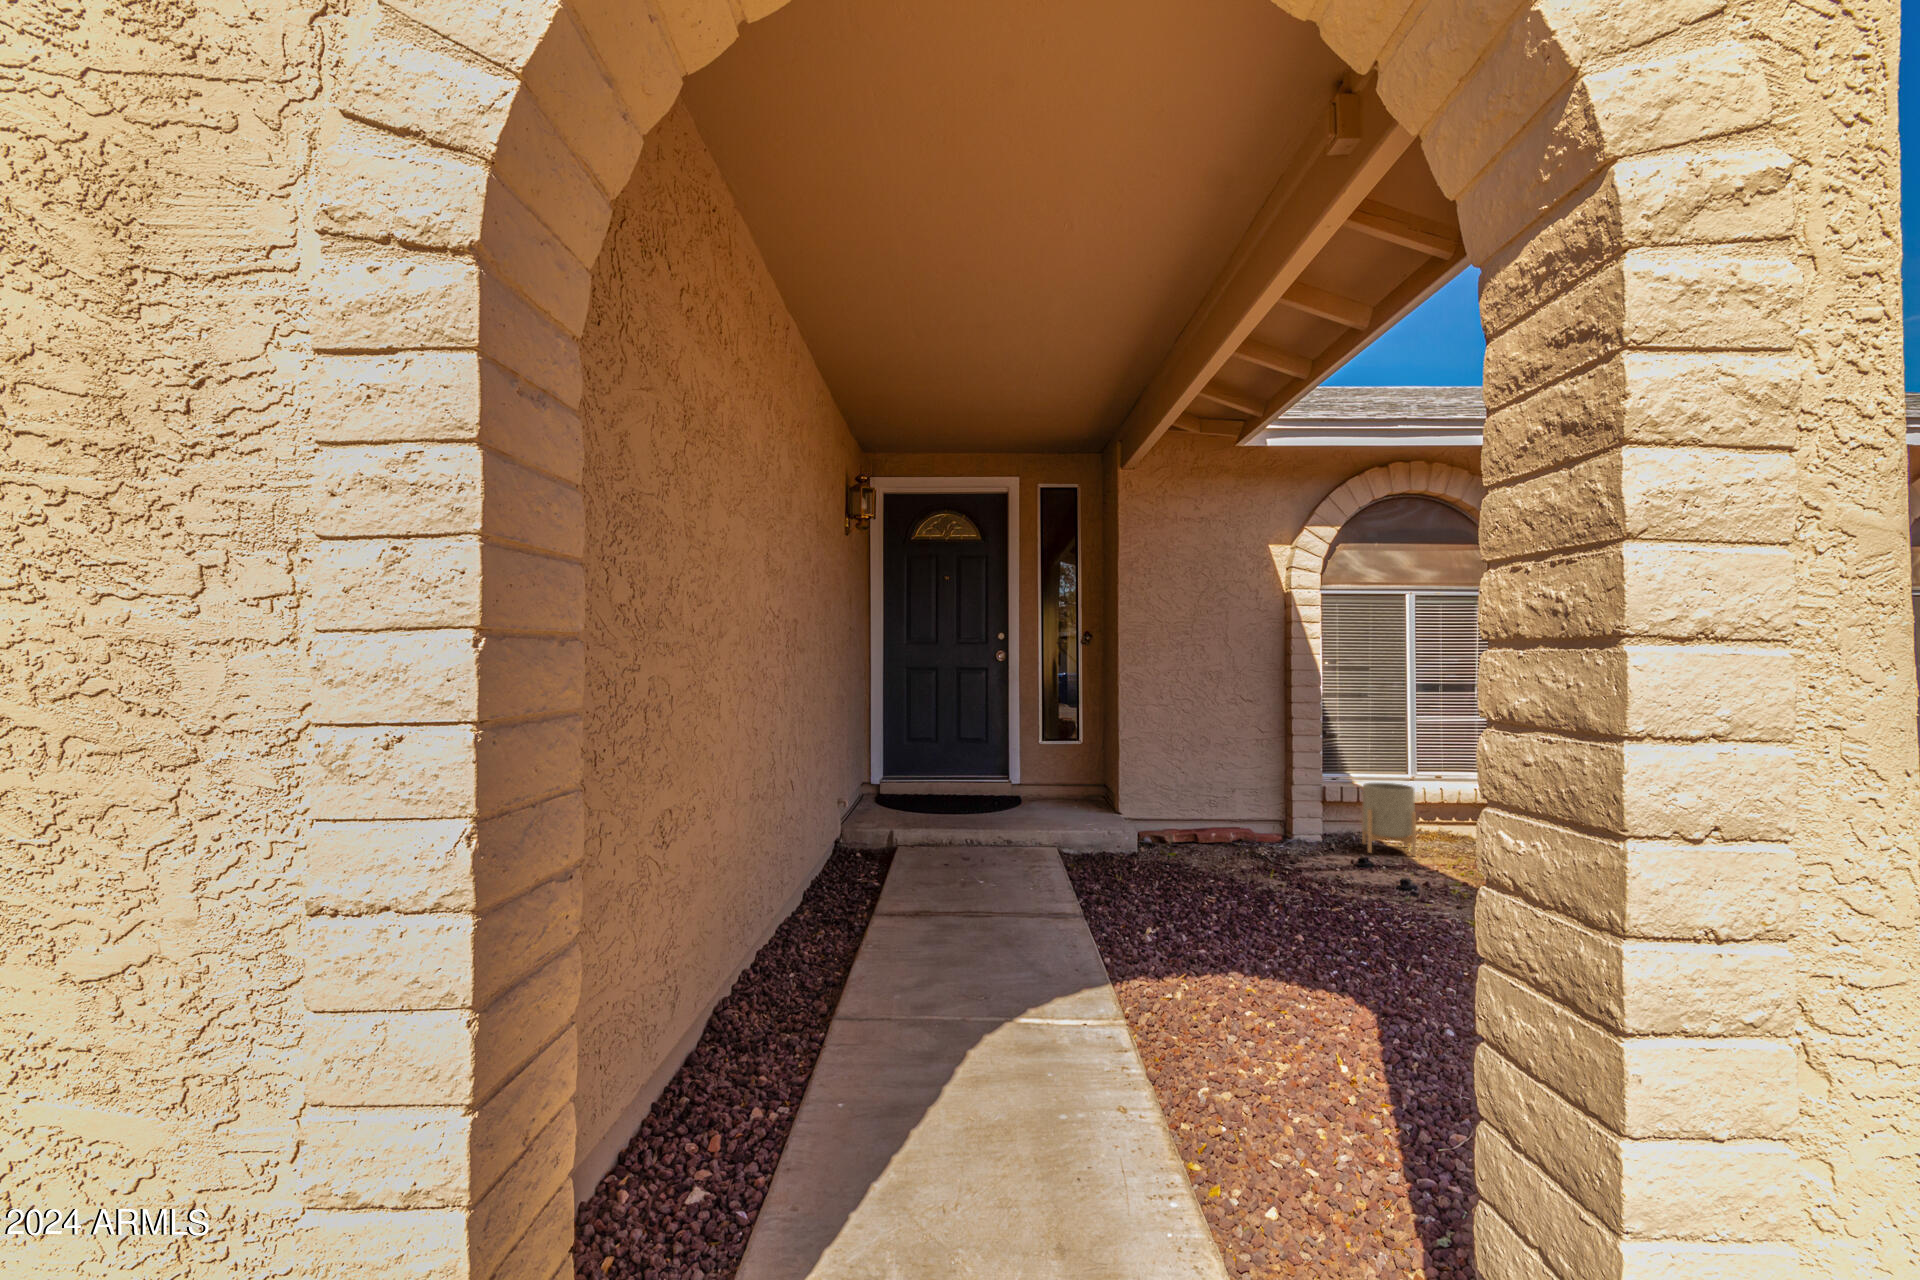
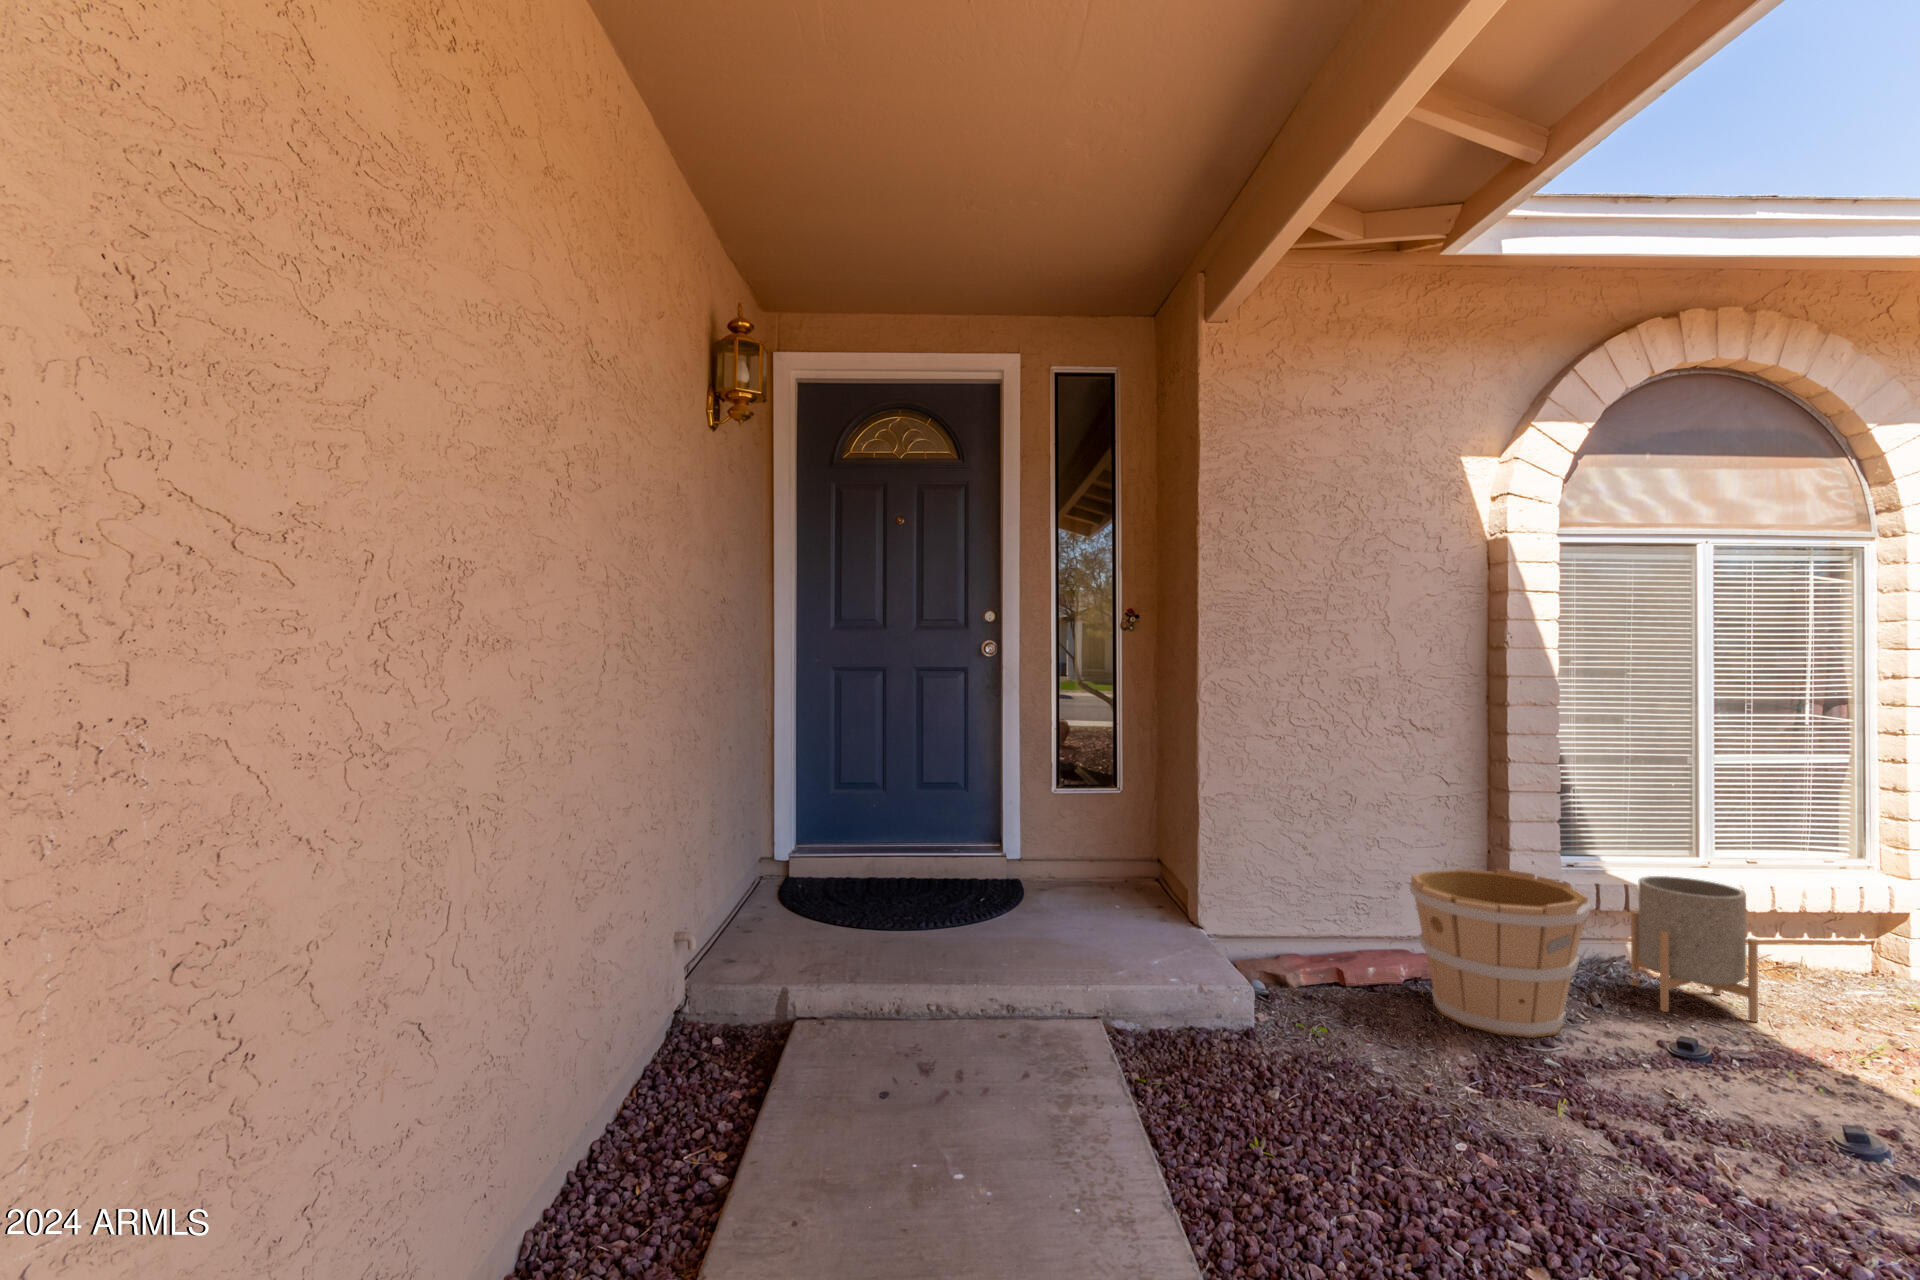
wooden bucket: none [1233,777,1322,861] -> present [1409,868,1591,1038]

